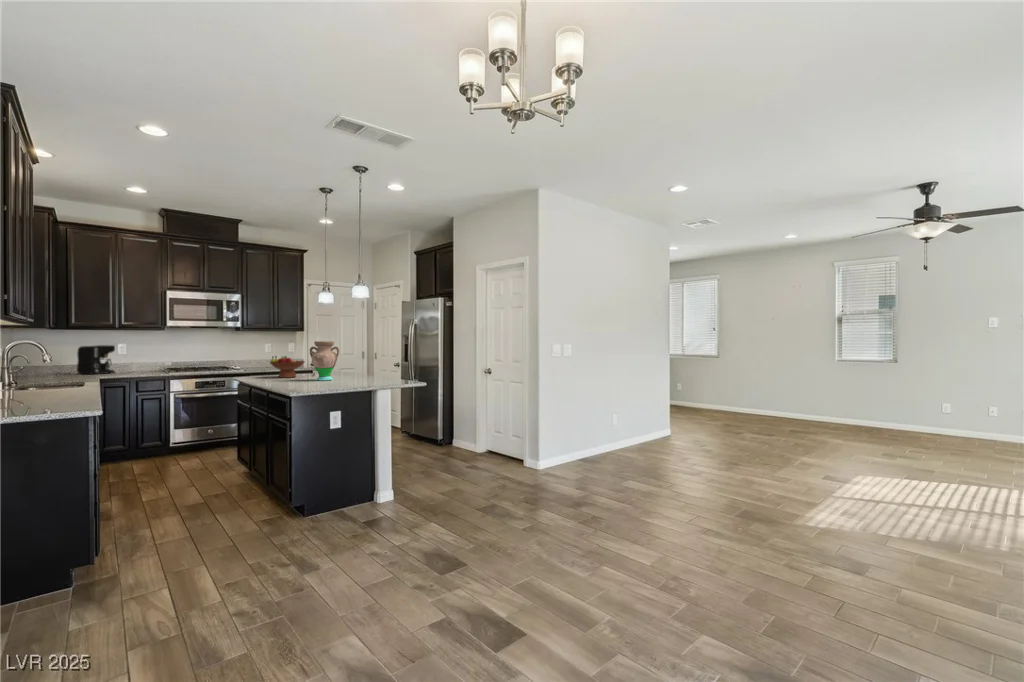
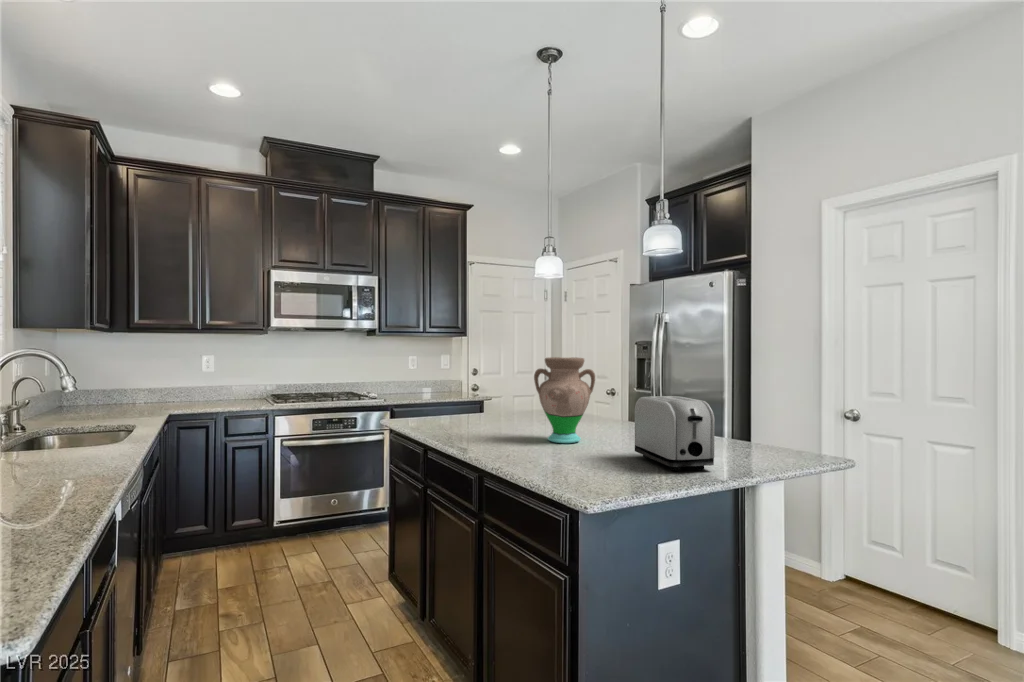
coffee maker: present [77,345,115,374] -> none [144,357,198,405]
fruit bowl: present [270,356,305,378] -> none [443,384,507,427]
toaster: none [346,357,371,385] -> present [635,396,715,471]

